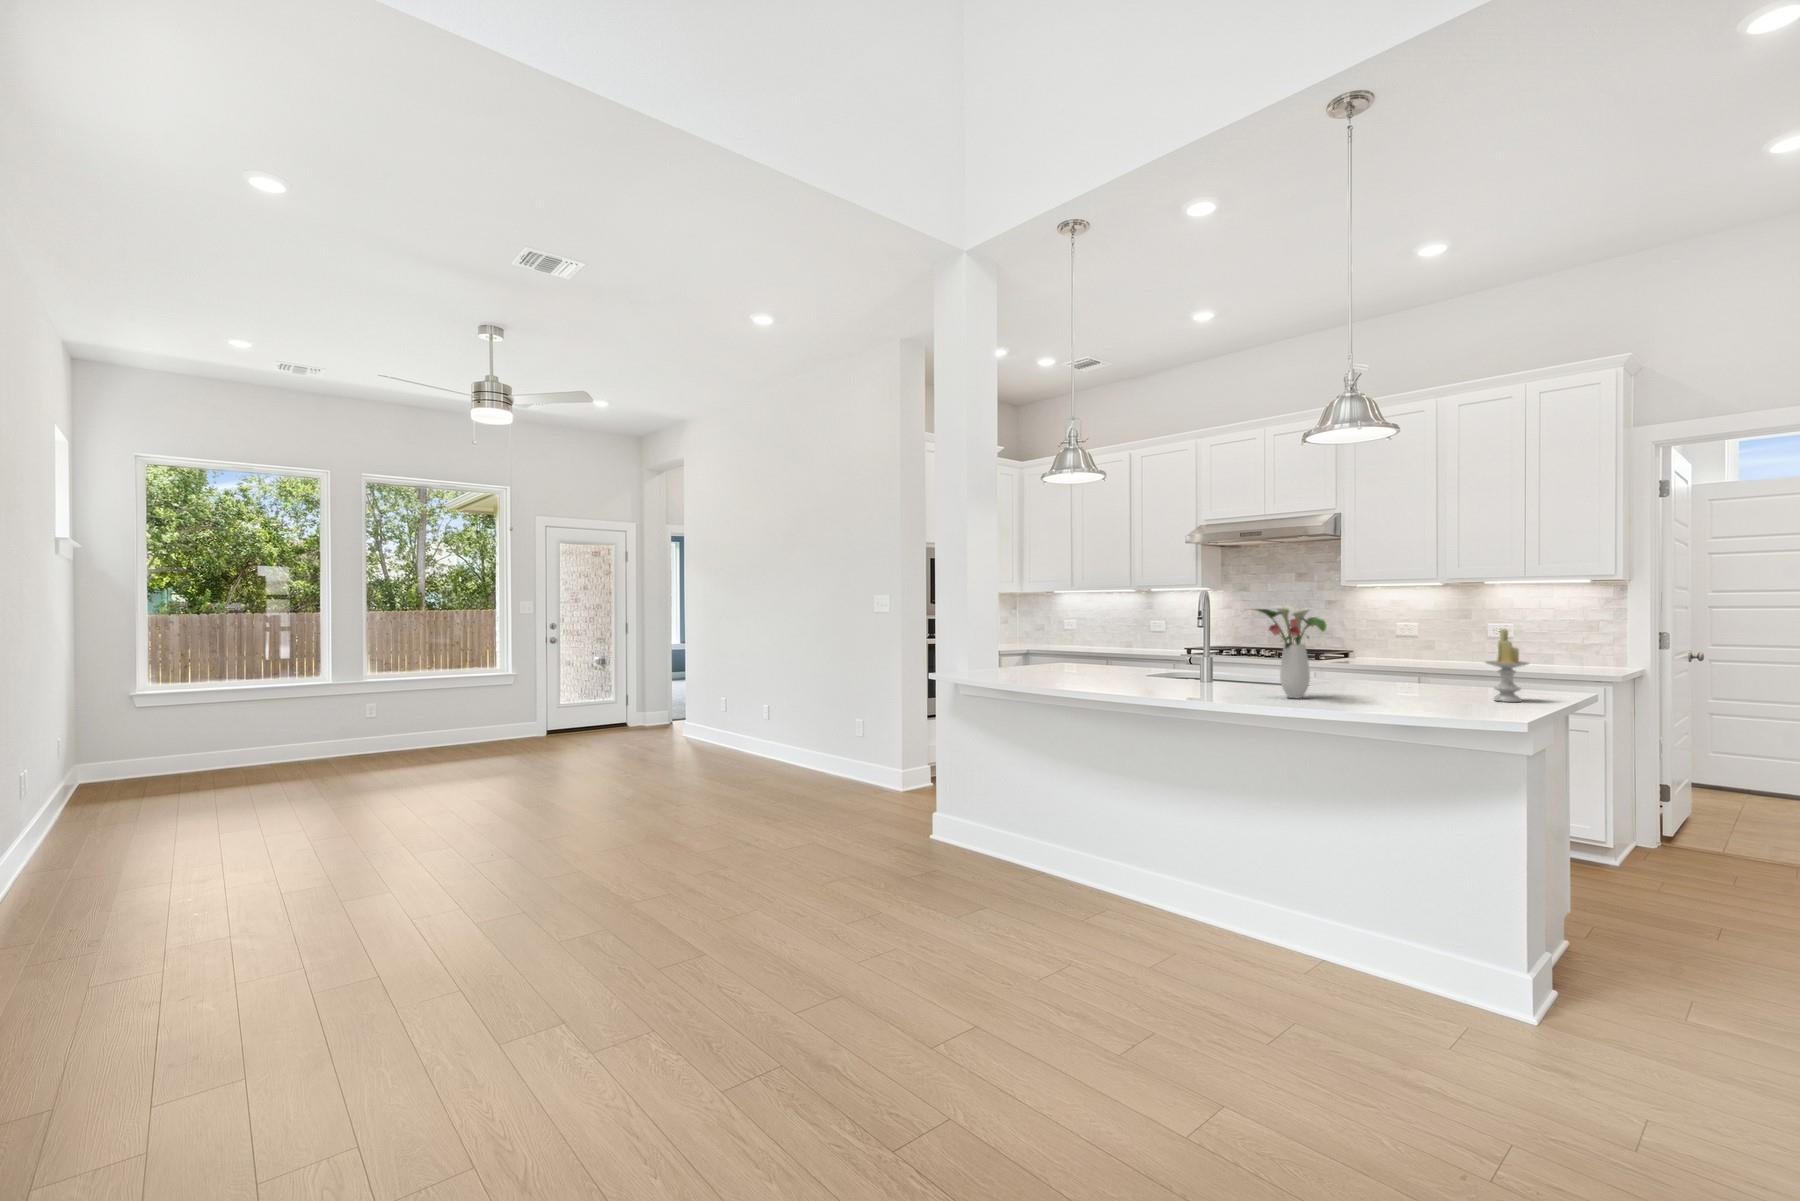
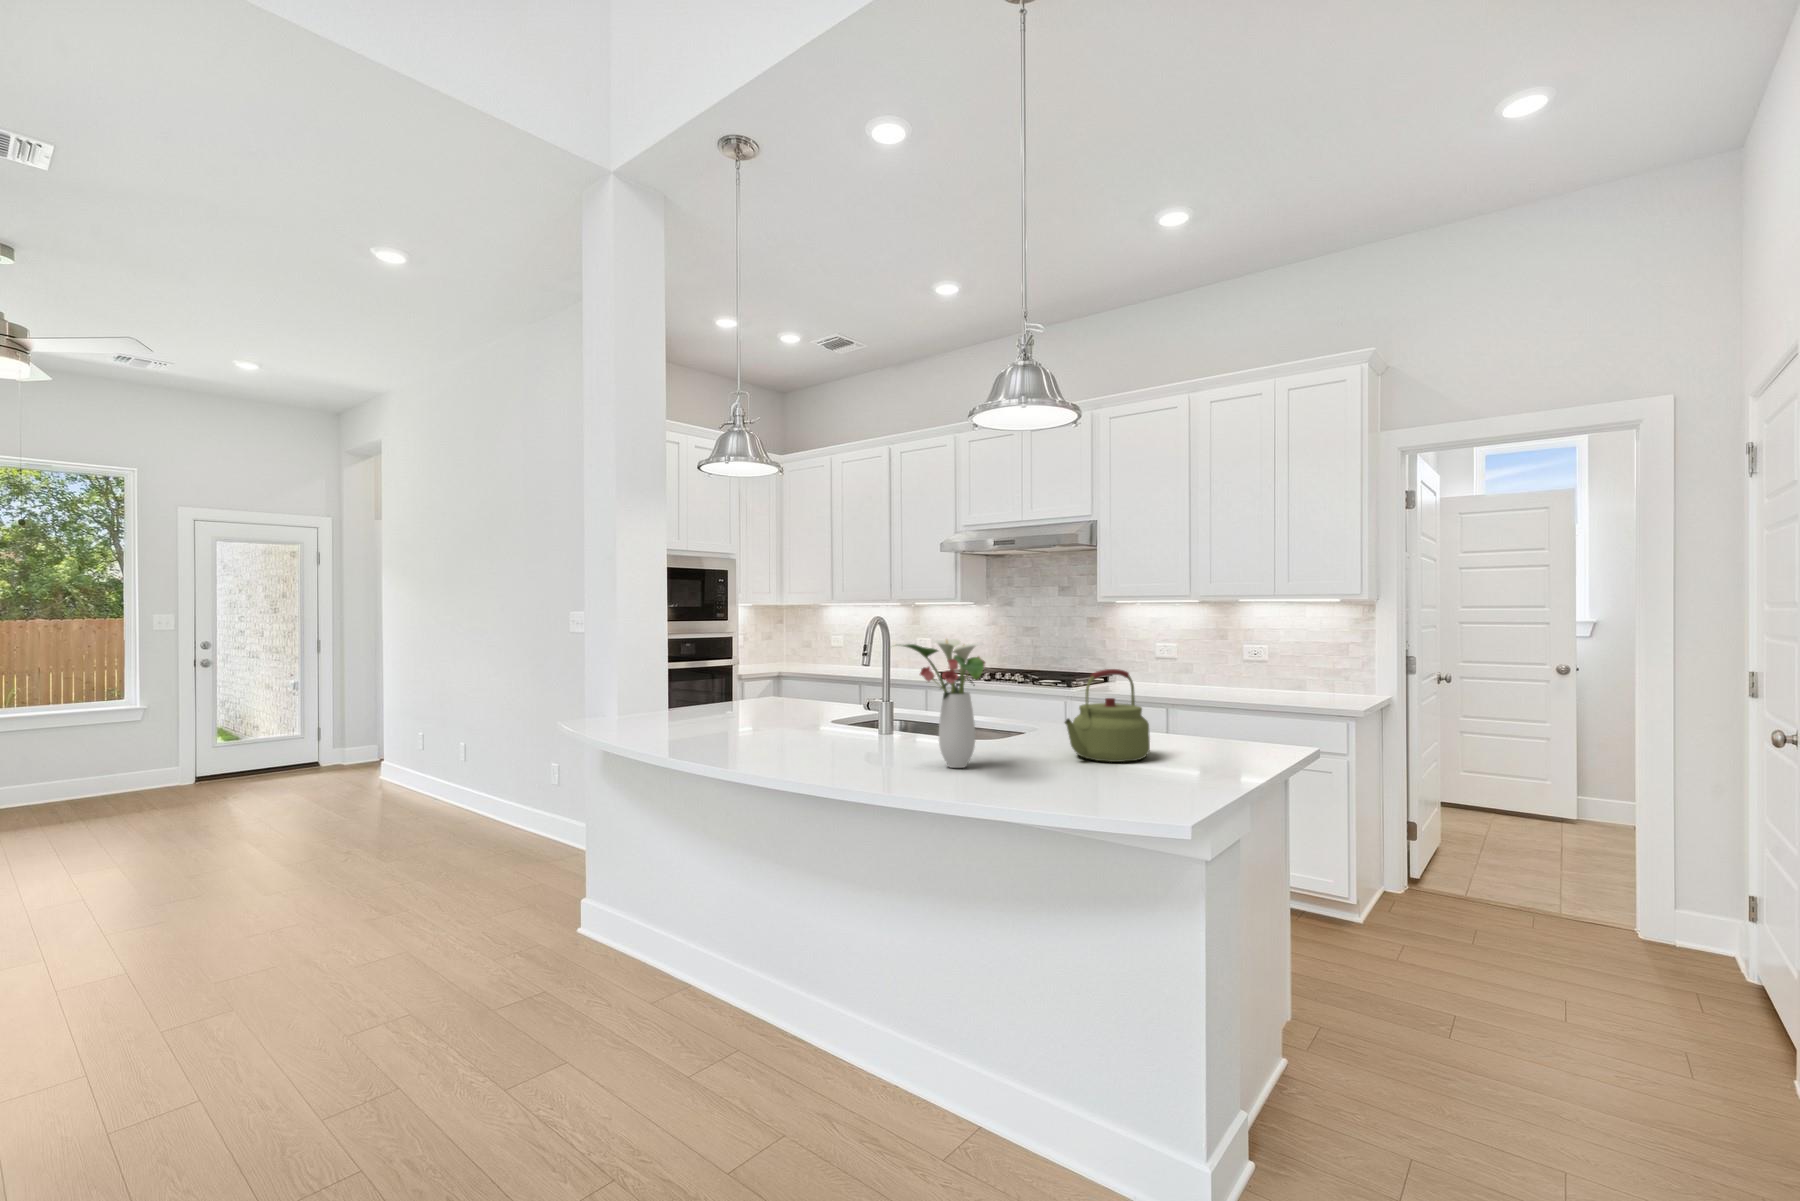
kettle: none [1379,629,1447,697] -> present [1065,669,1150,762]
candle: present [1486,629,1529,702] -> none [1187,672,1240,772]

